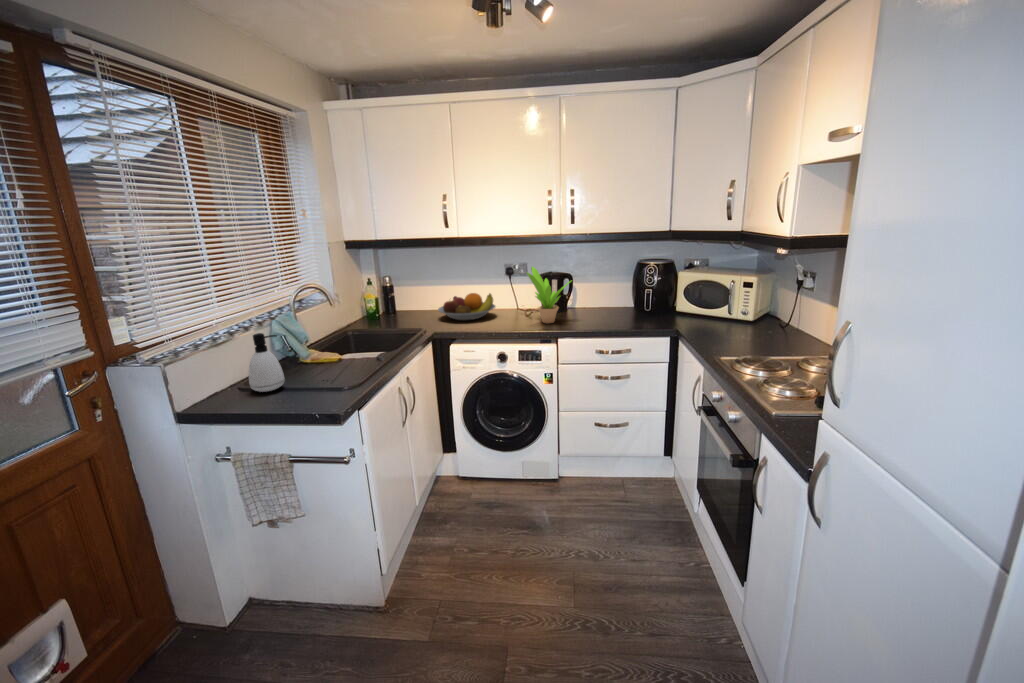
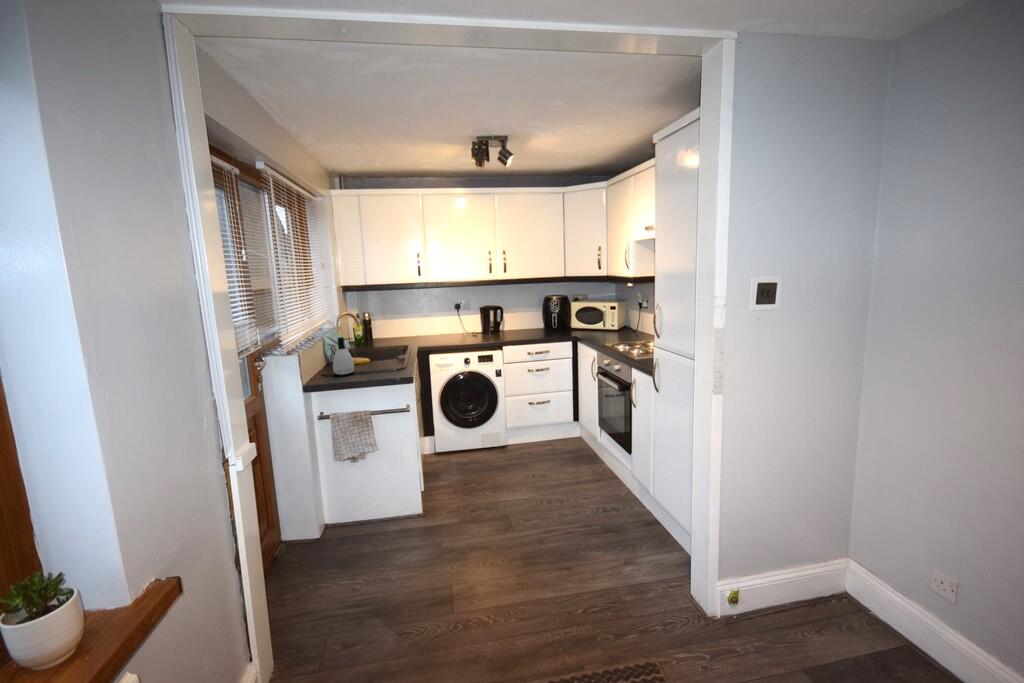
potted plant: present [527,267,571,323] -> none [478,301,508,338]
fruit bowl: present [438,293,495,321] -> none [412,321,454,340]

